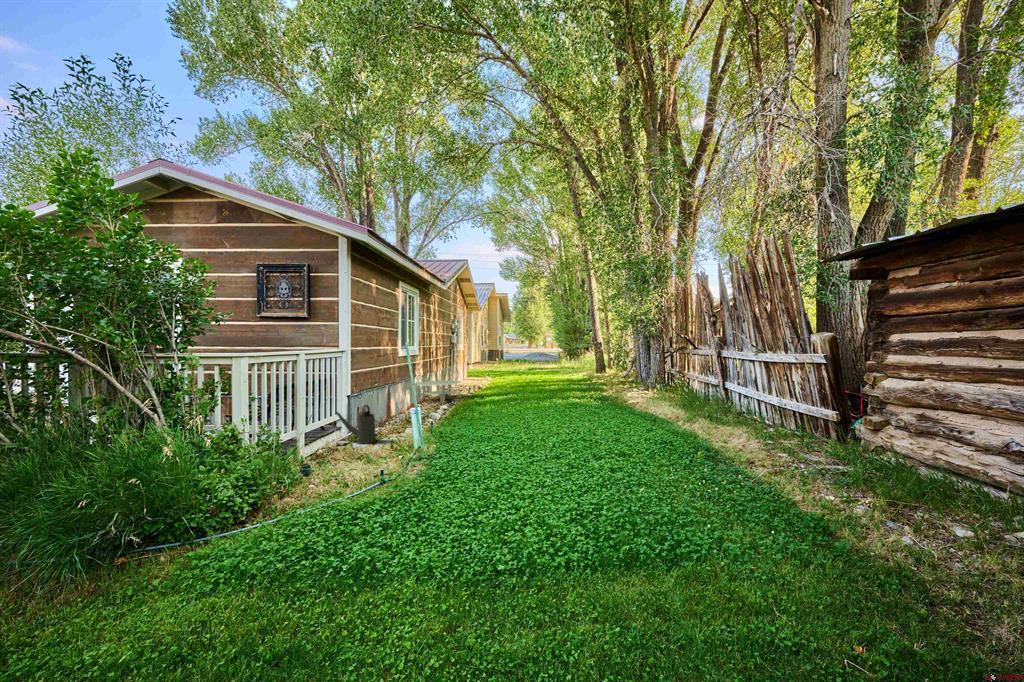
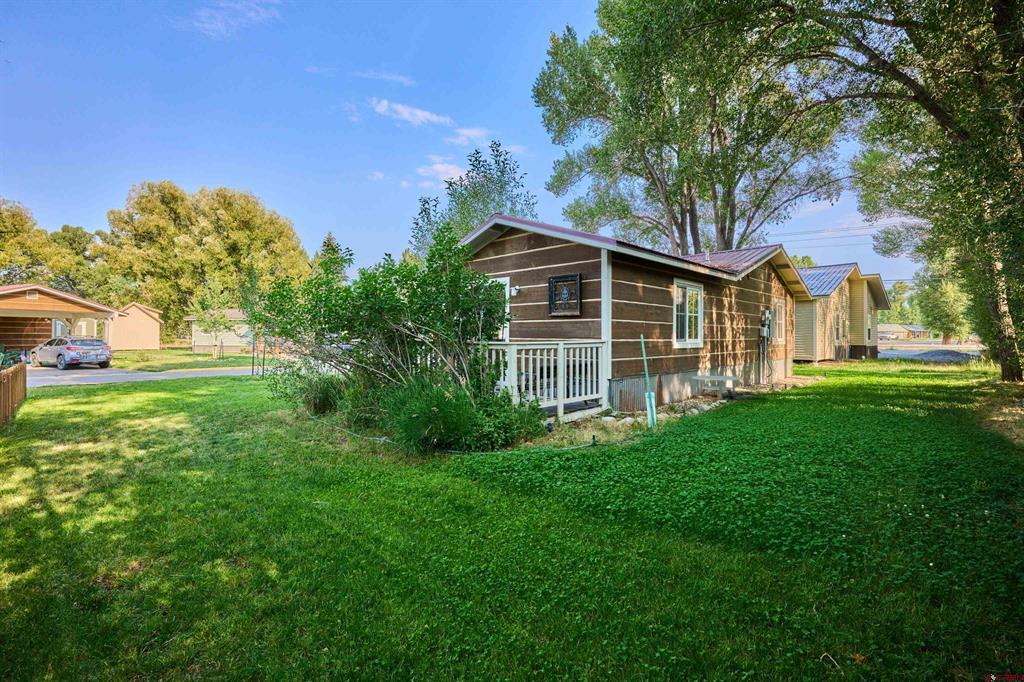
watering can: present [336,405,382,444] -> none [594,388,627,420]

